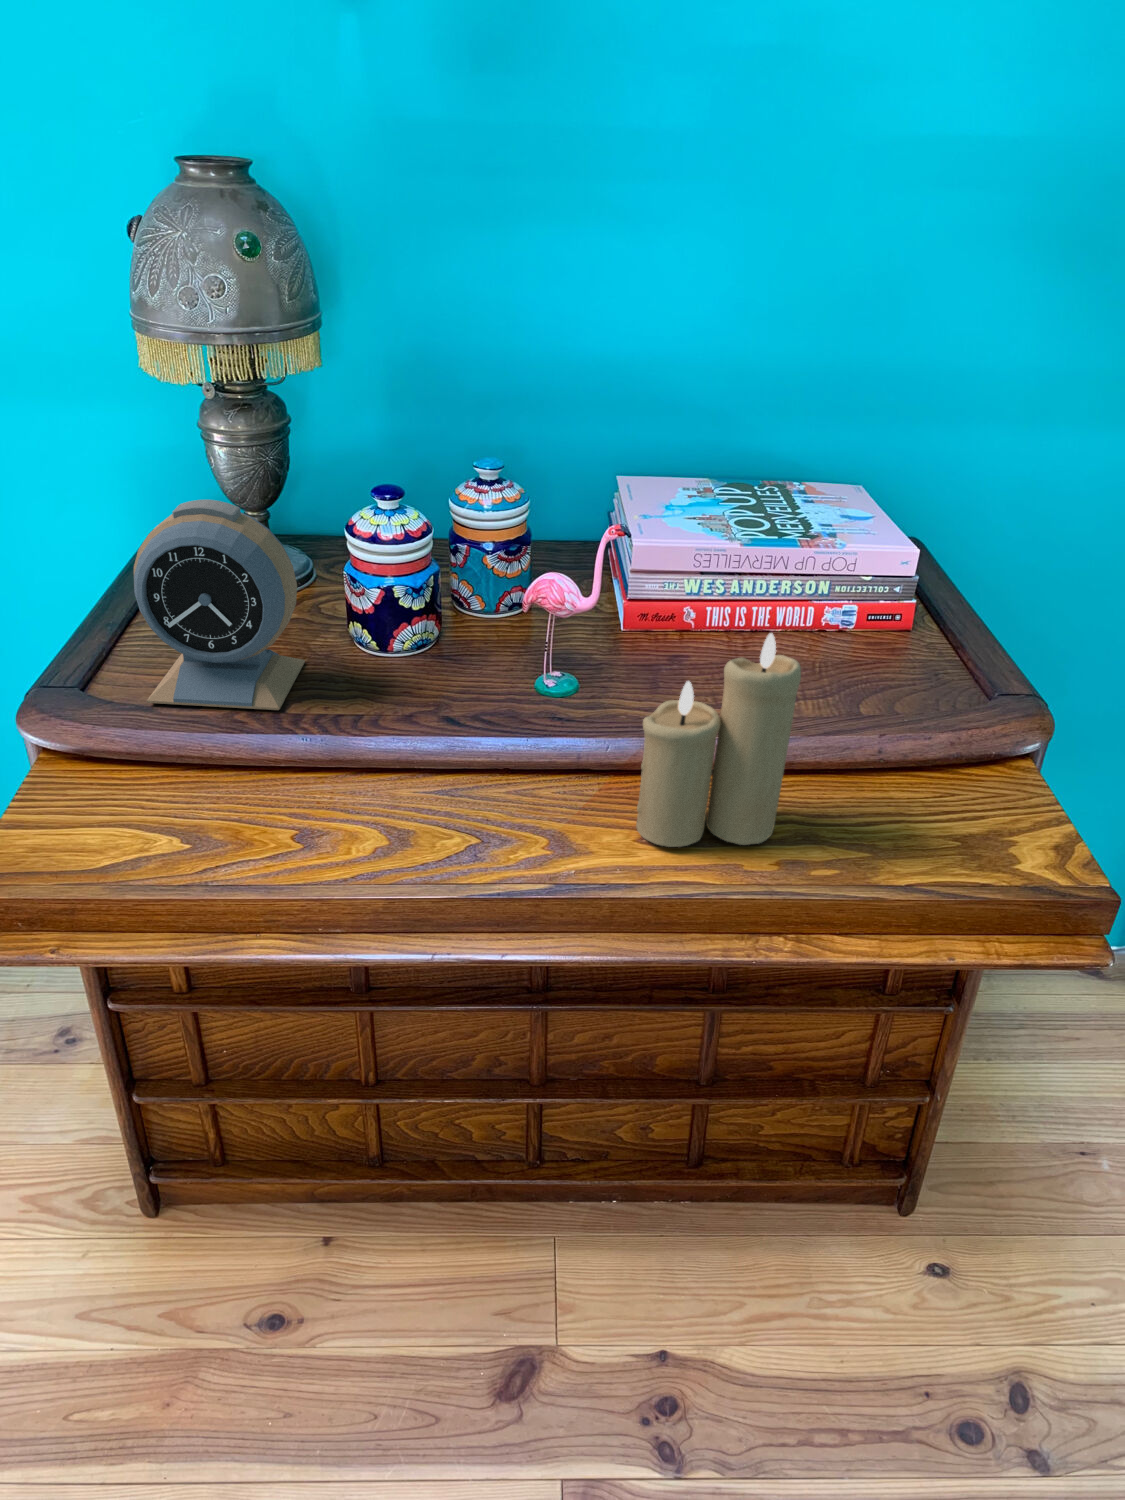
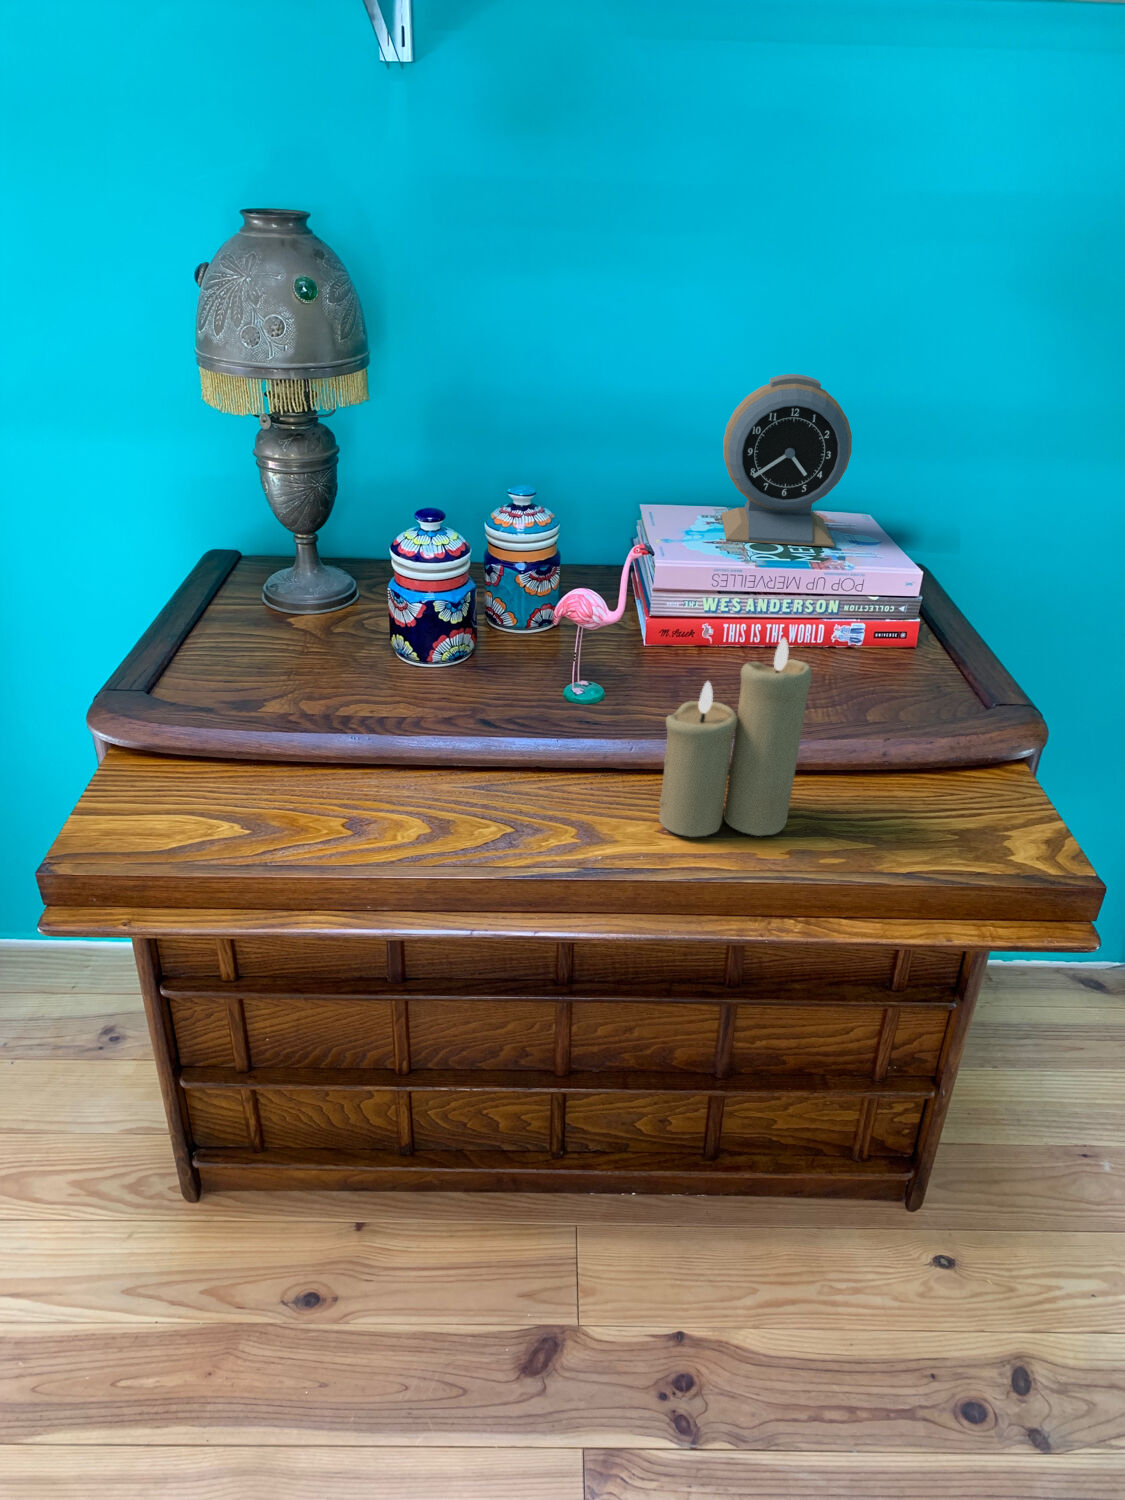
alarm clock: present [134,500,305,710] -> present [722,374,852,547]

